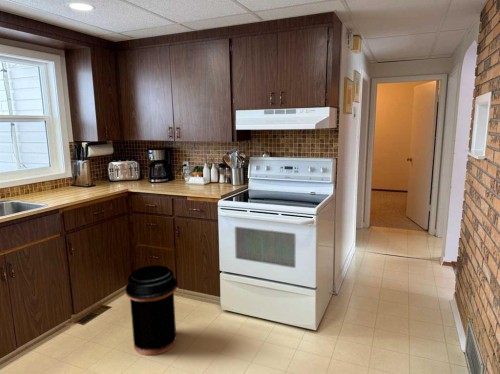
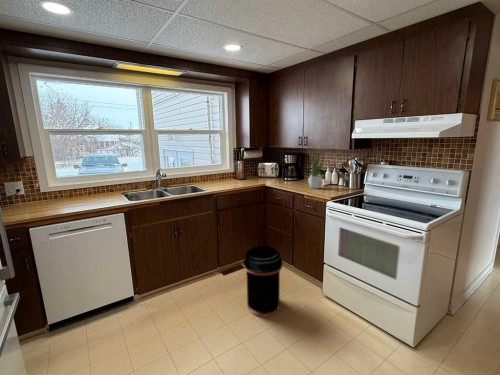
potted plant: none [183,142,204,189] -> present [308,152,324,189]

